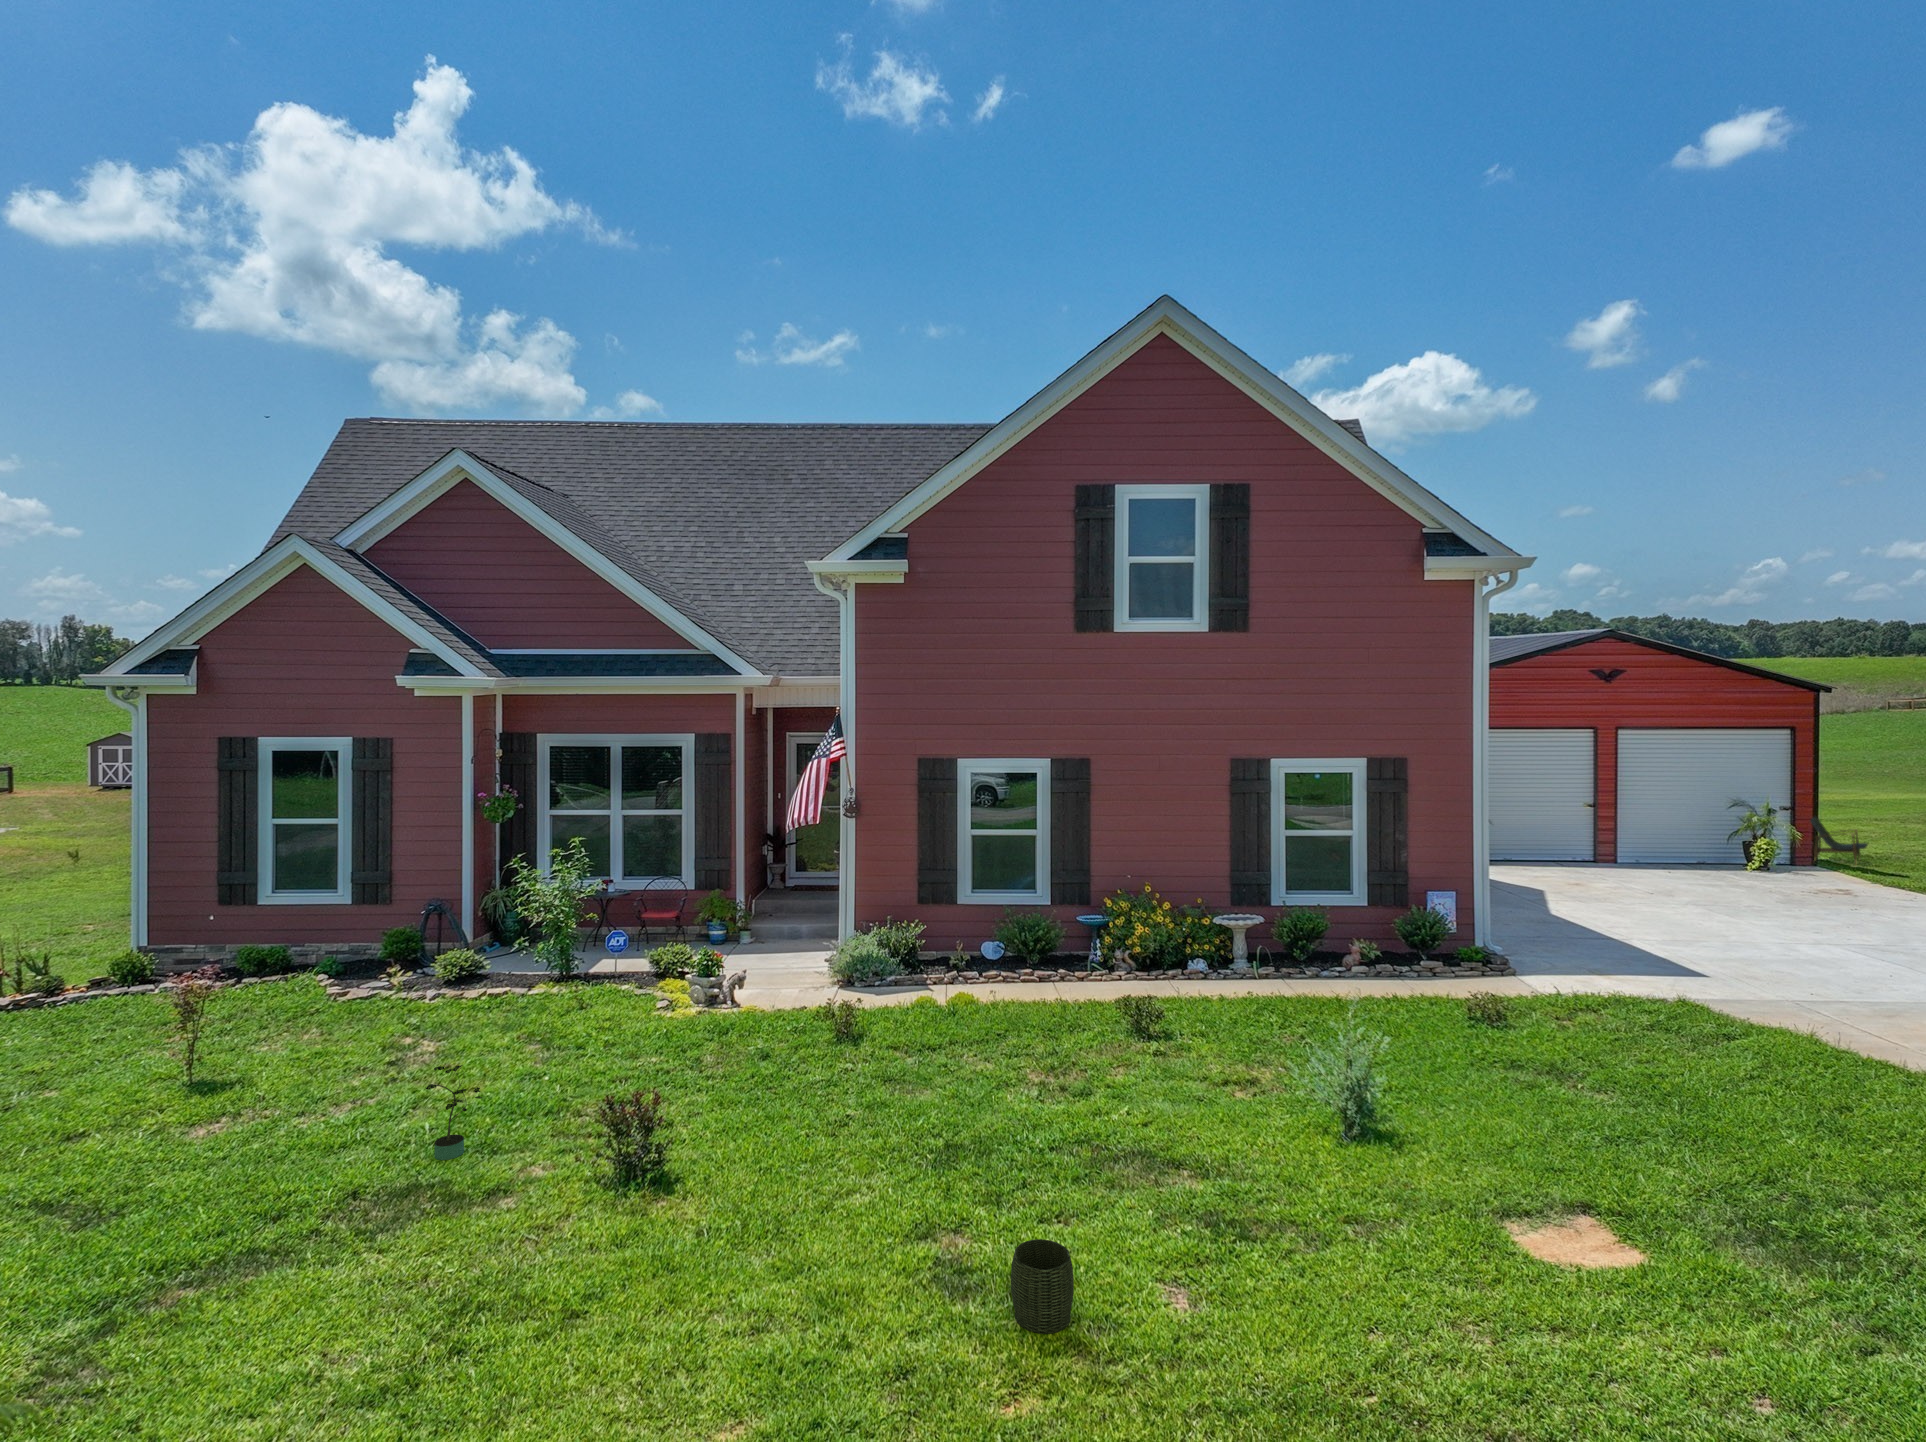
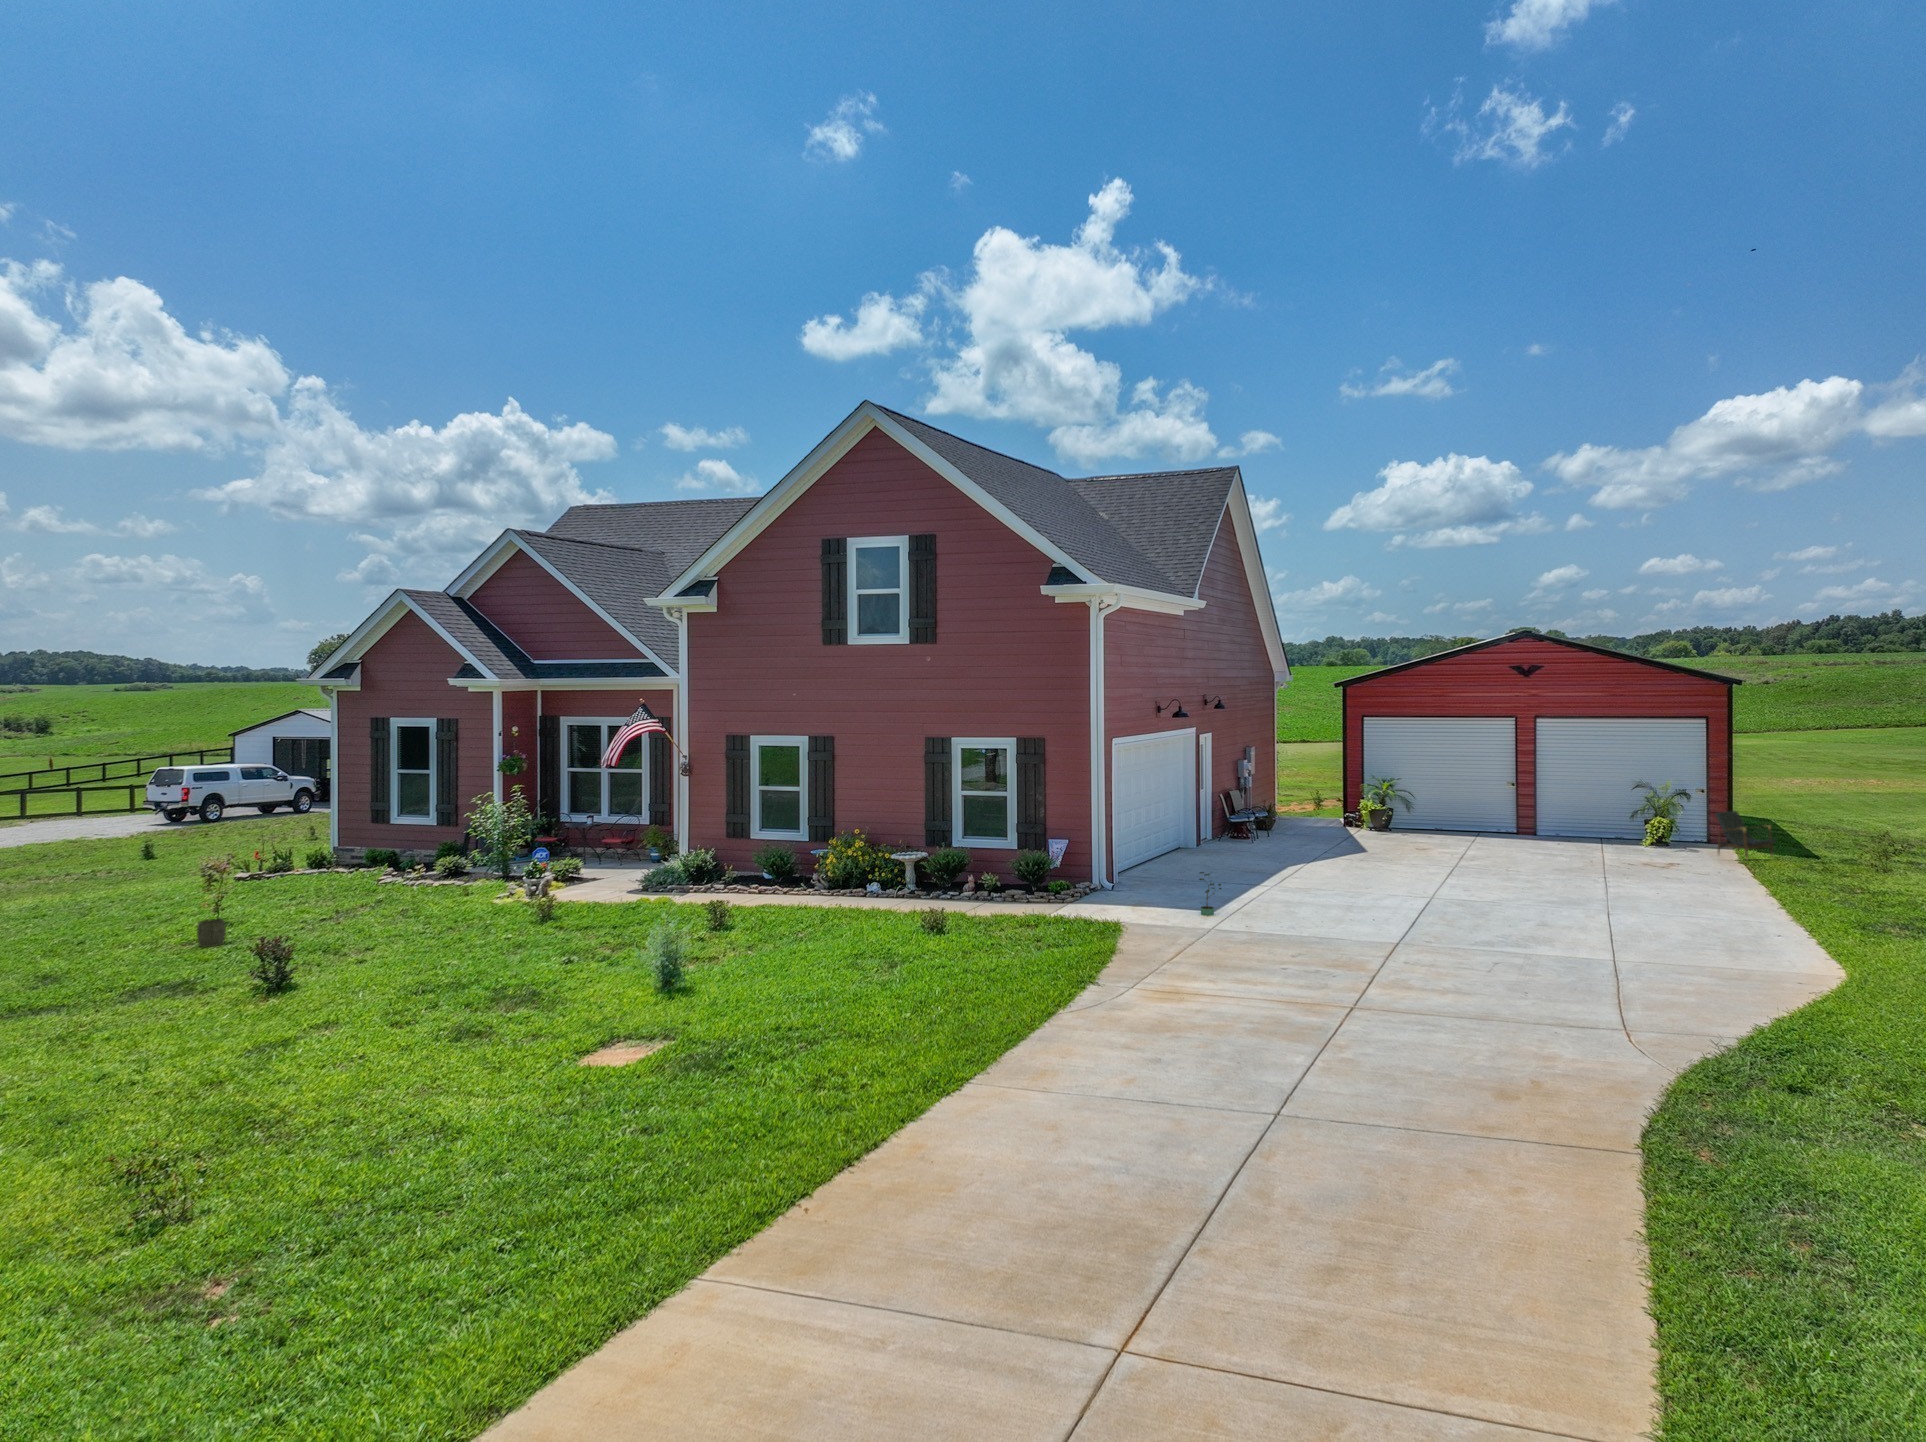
potted plant: present [426,1065,482,1160] -> present [1199,872,1221,915]
woven basket: present [1011,1239,1074,1334] -> present [197,919,226,947]

